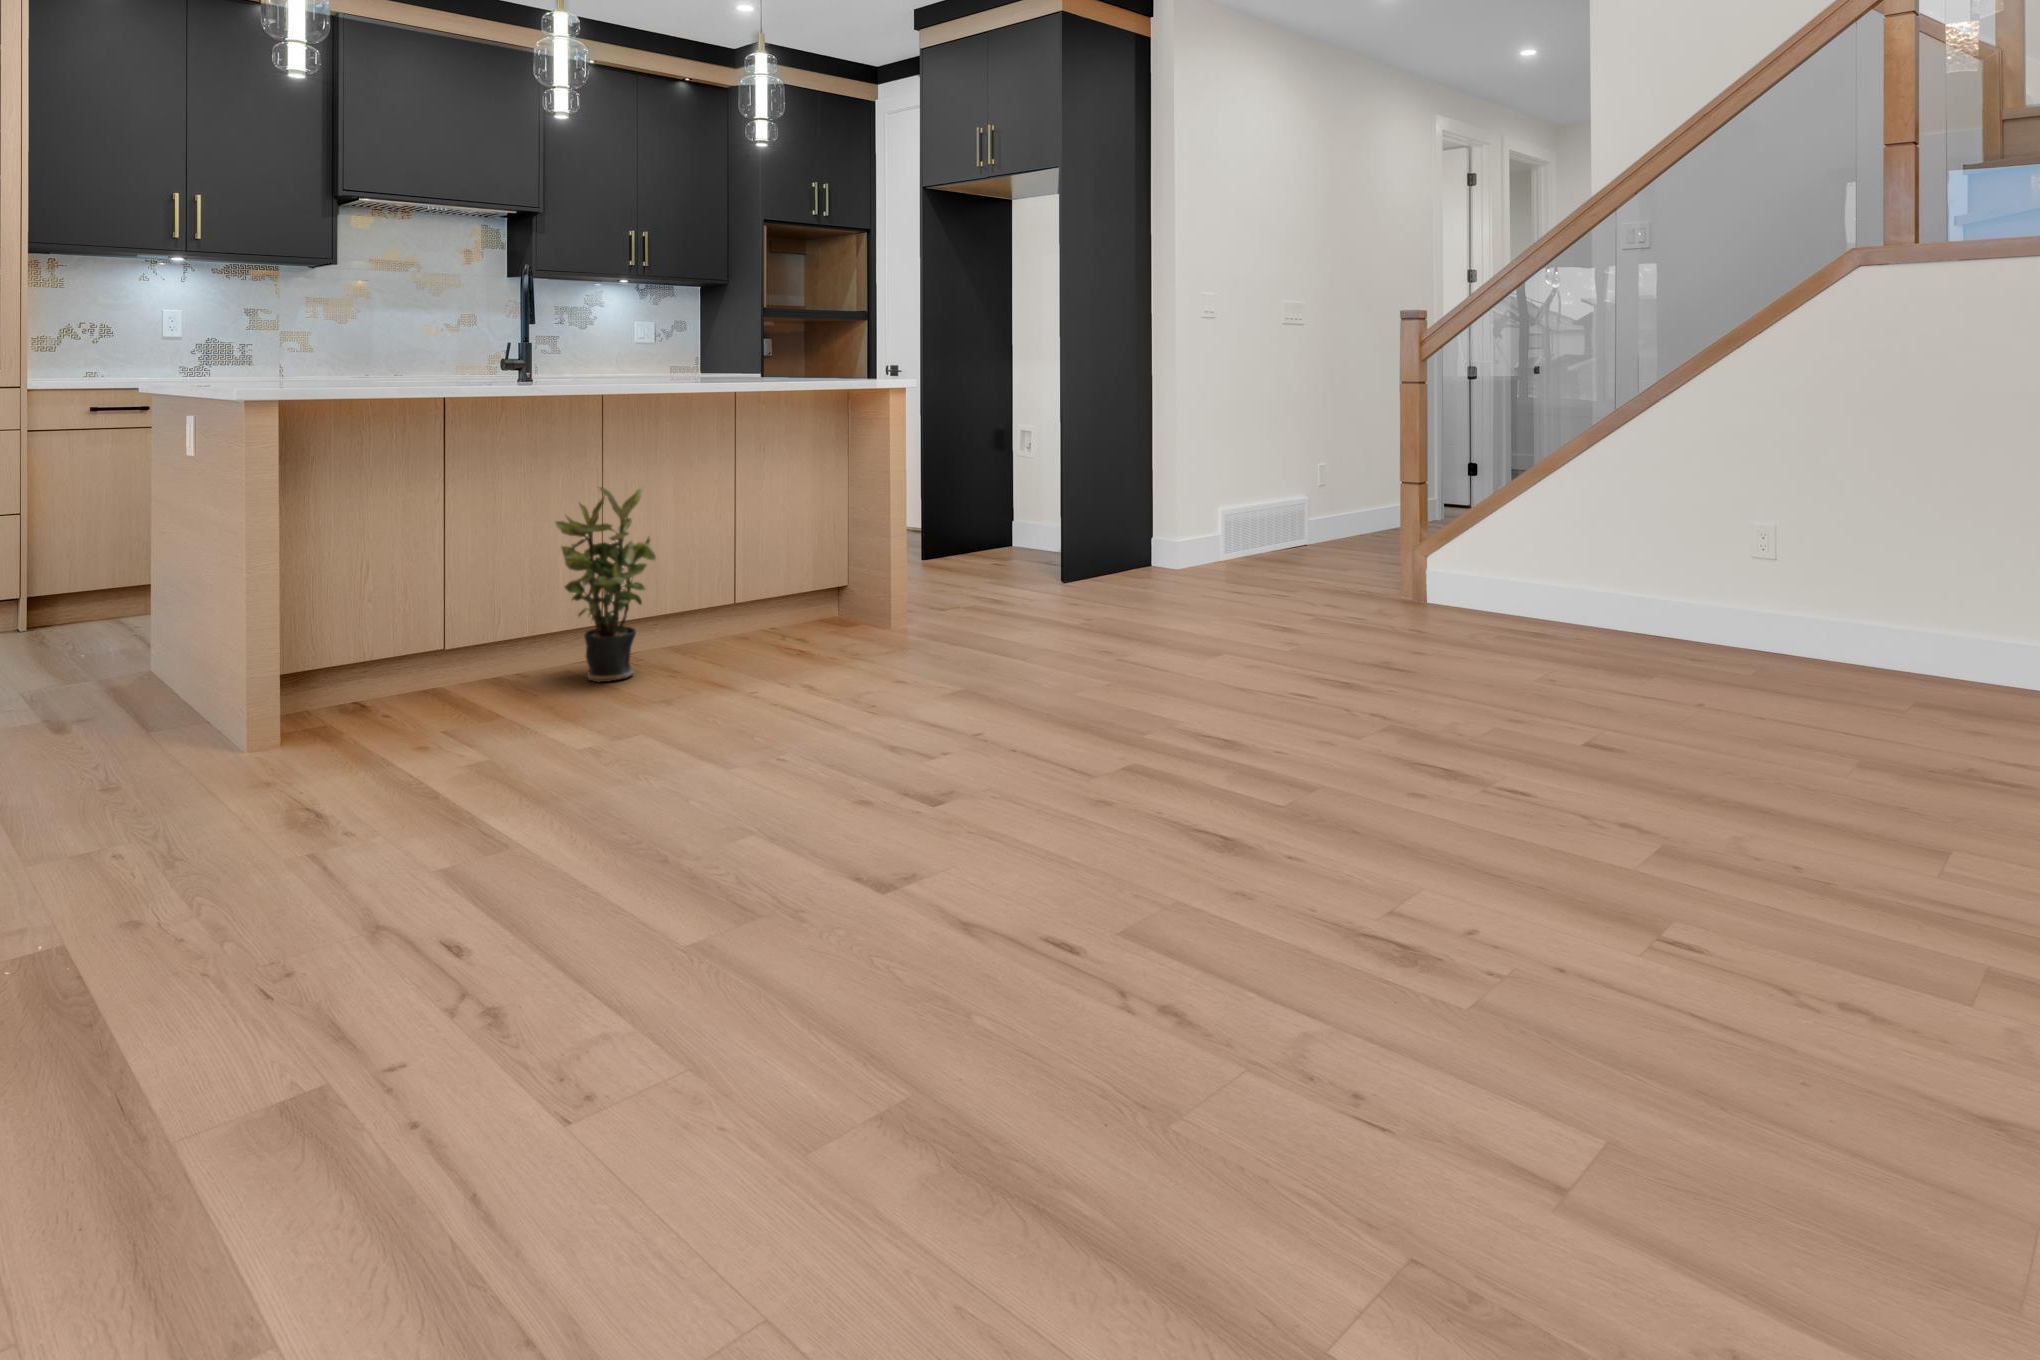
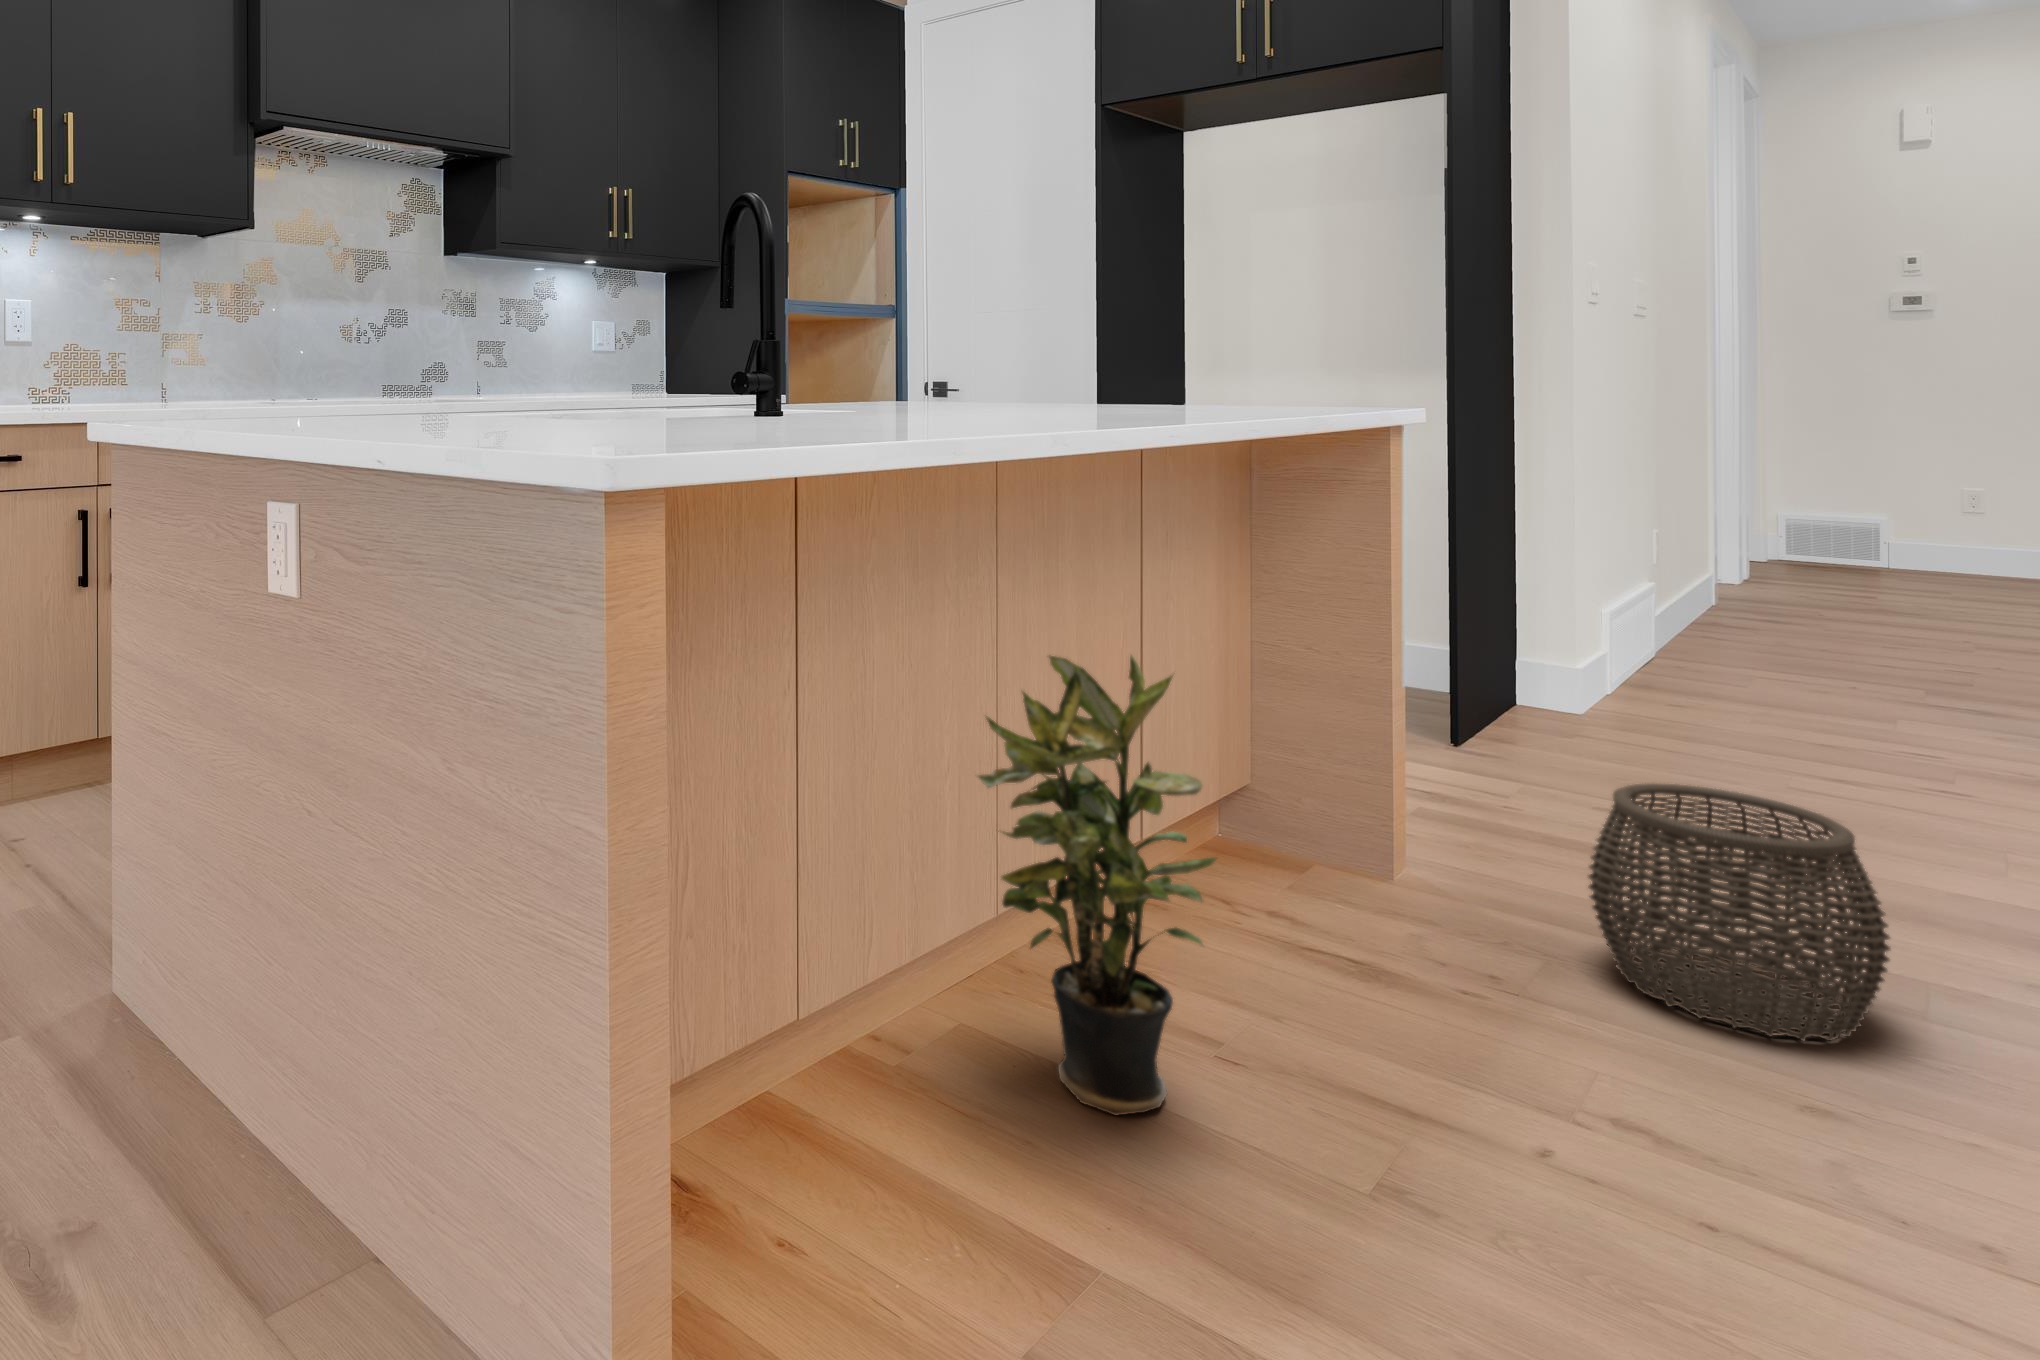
woven basket: none [905,558,1006,659] -> present [1588,783,1890,1041]

